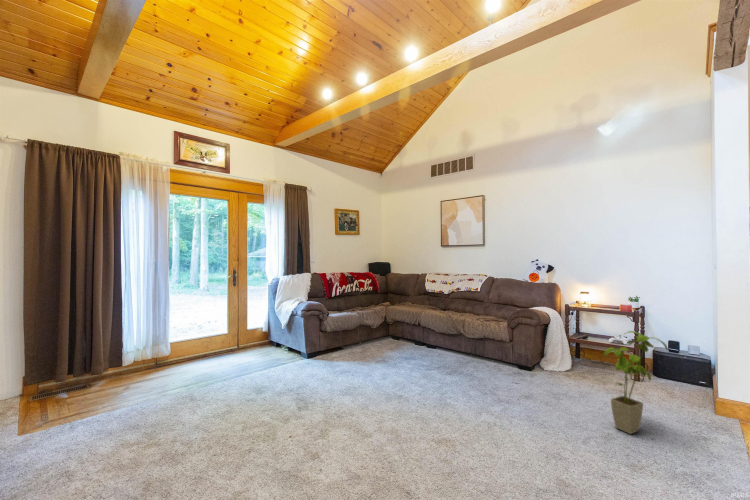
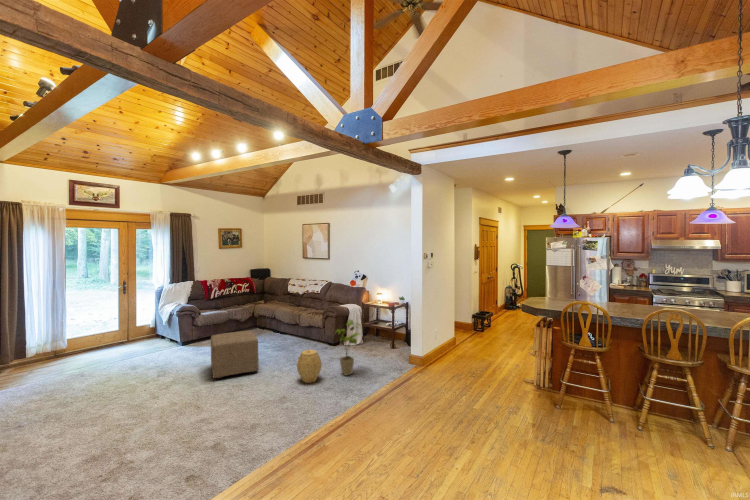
ottoman: none [373,342,458,422] -> present [211,331,259,379]
woven basket: none [544,382,594,445] -> present [297,350,321,383]

